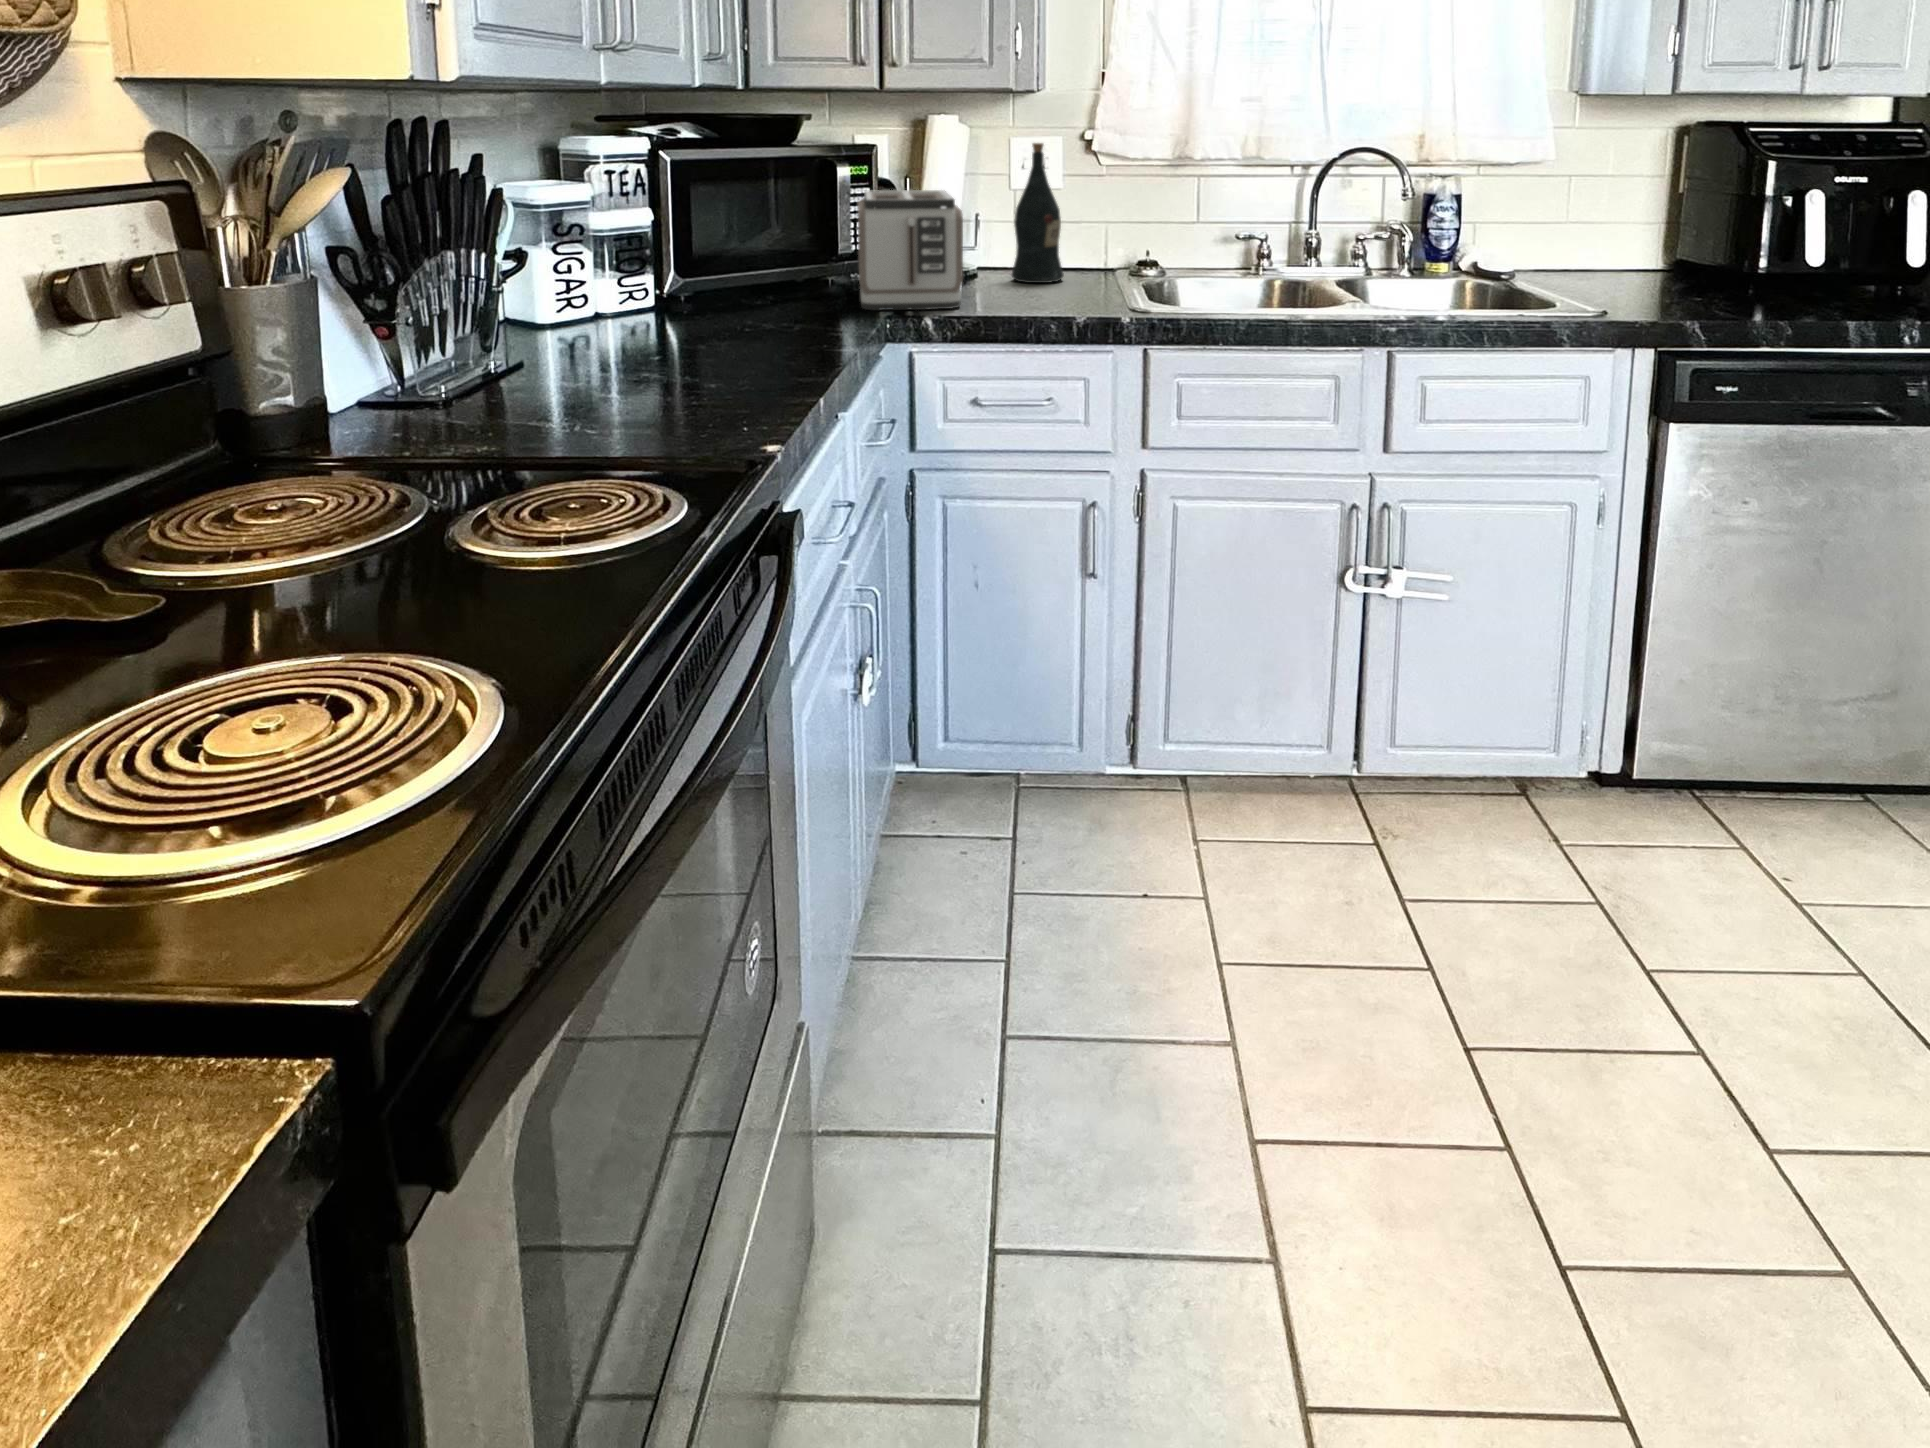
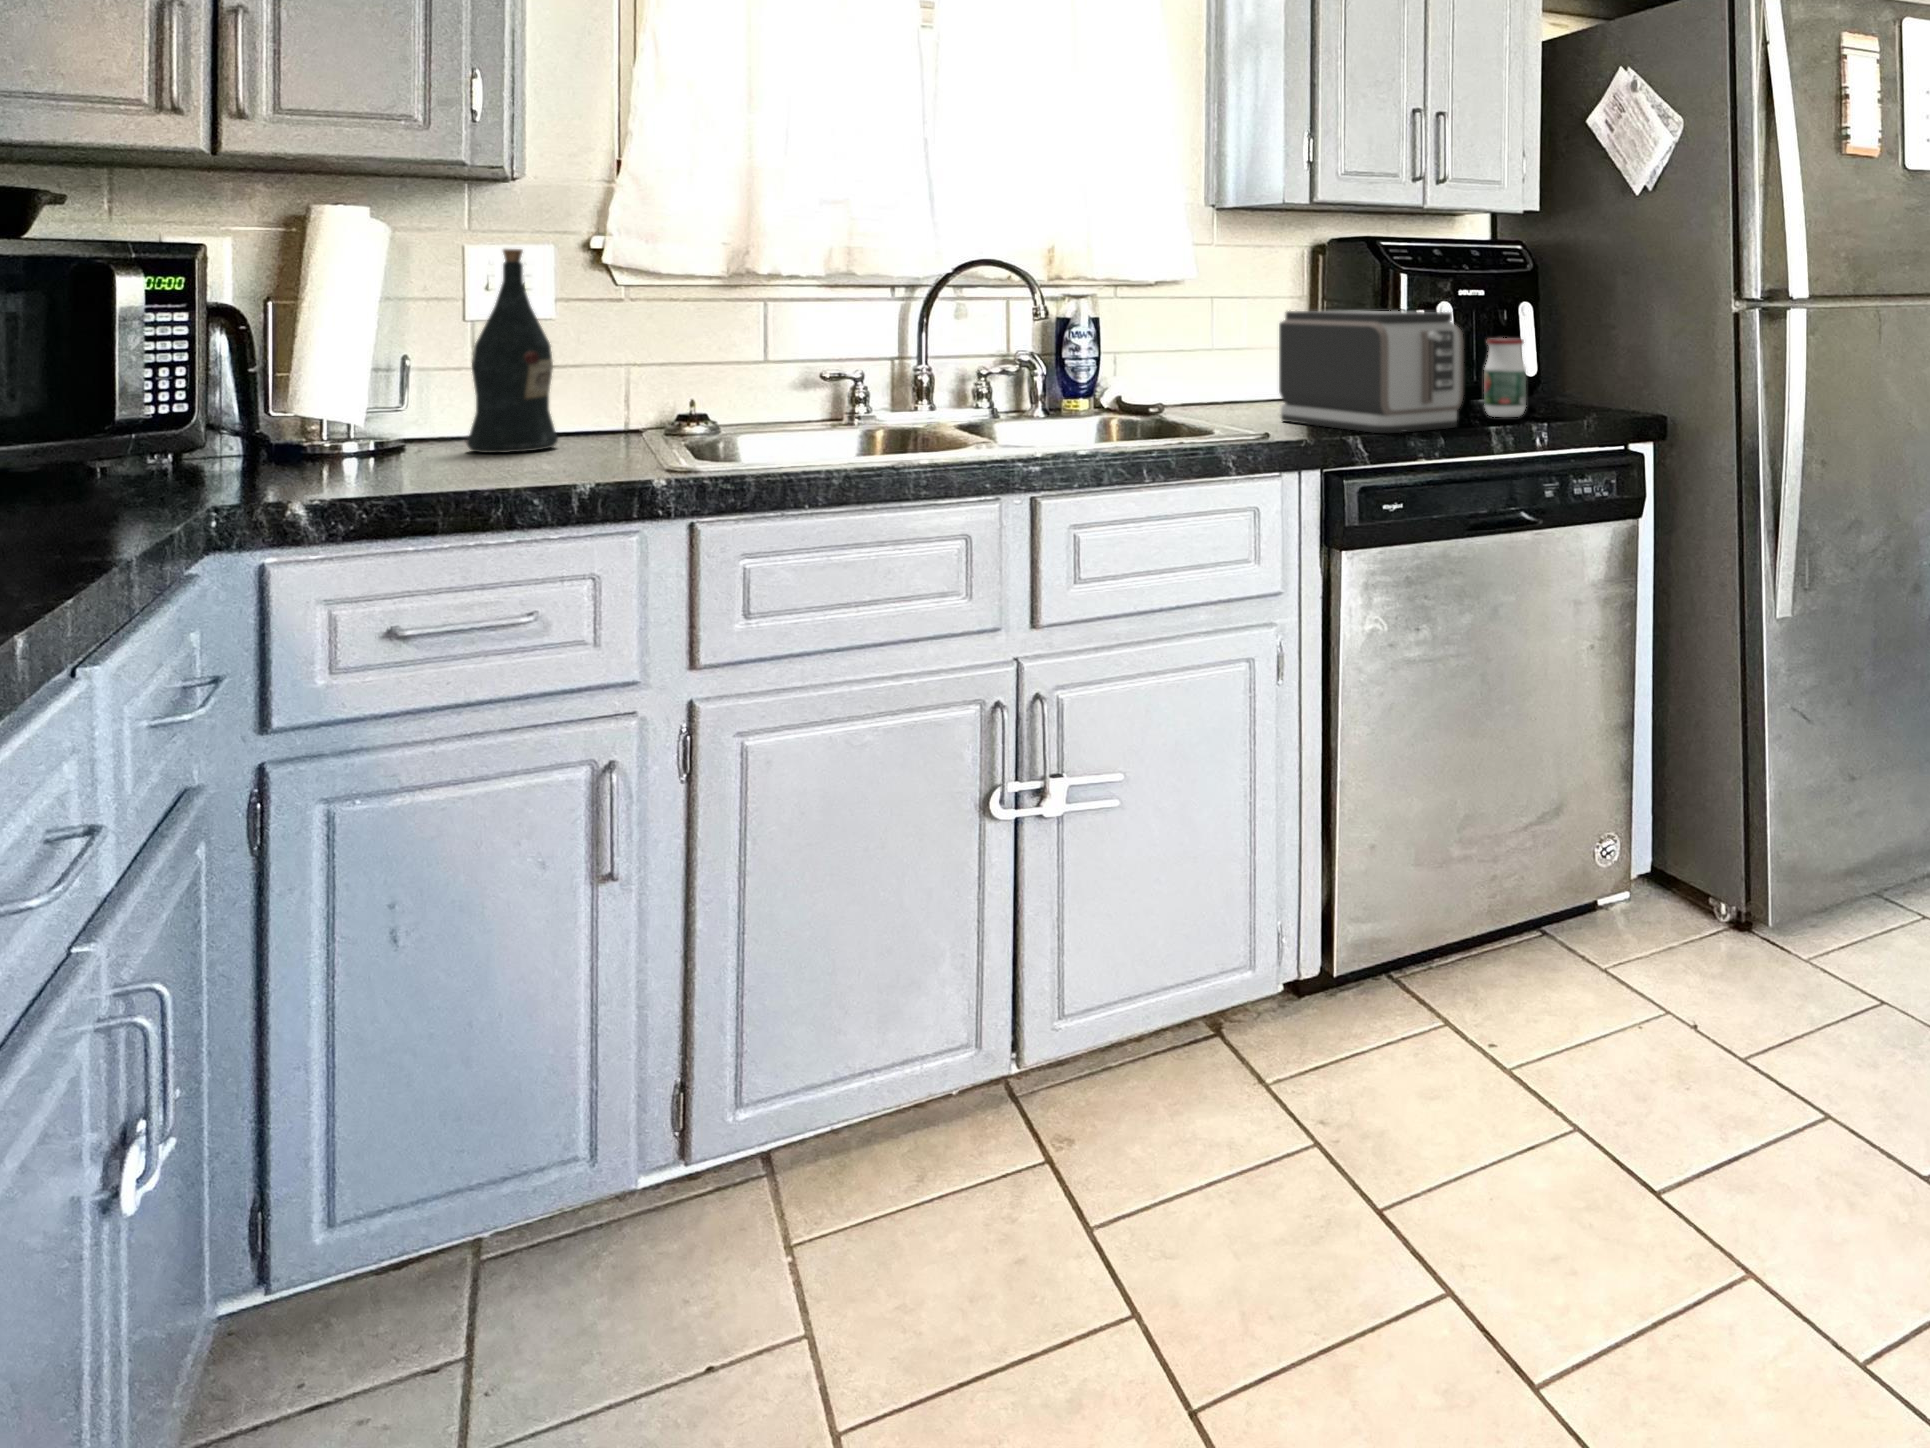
toaster: present [858,190,963,310] -> present [1279,311,1463,433]
jar: none [1853,227,1909,308] -> present [1484,338,1526,417]

